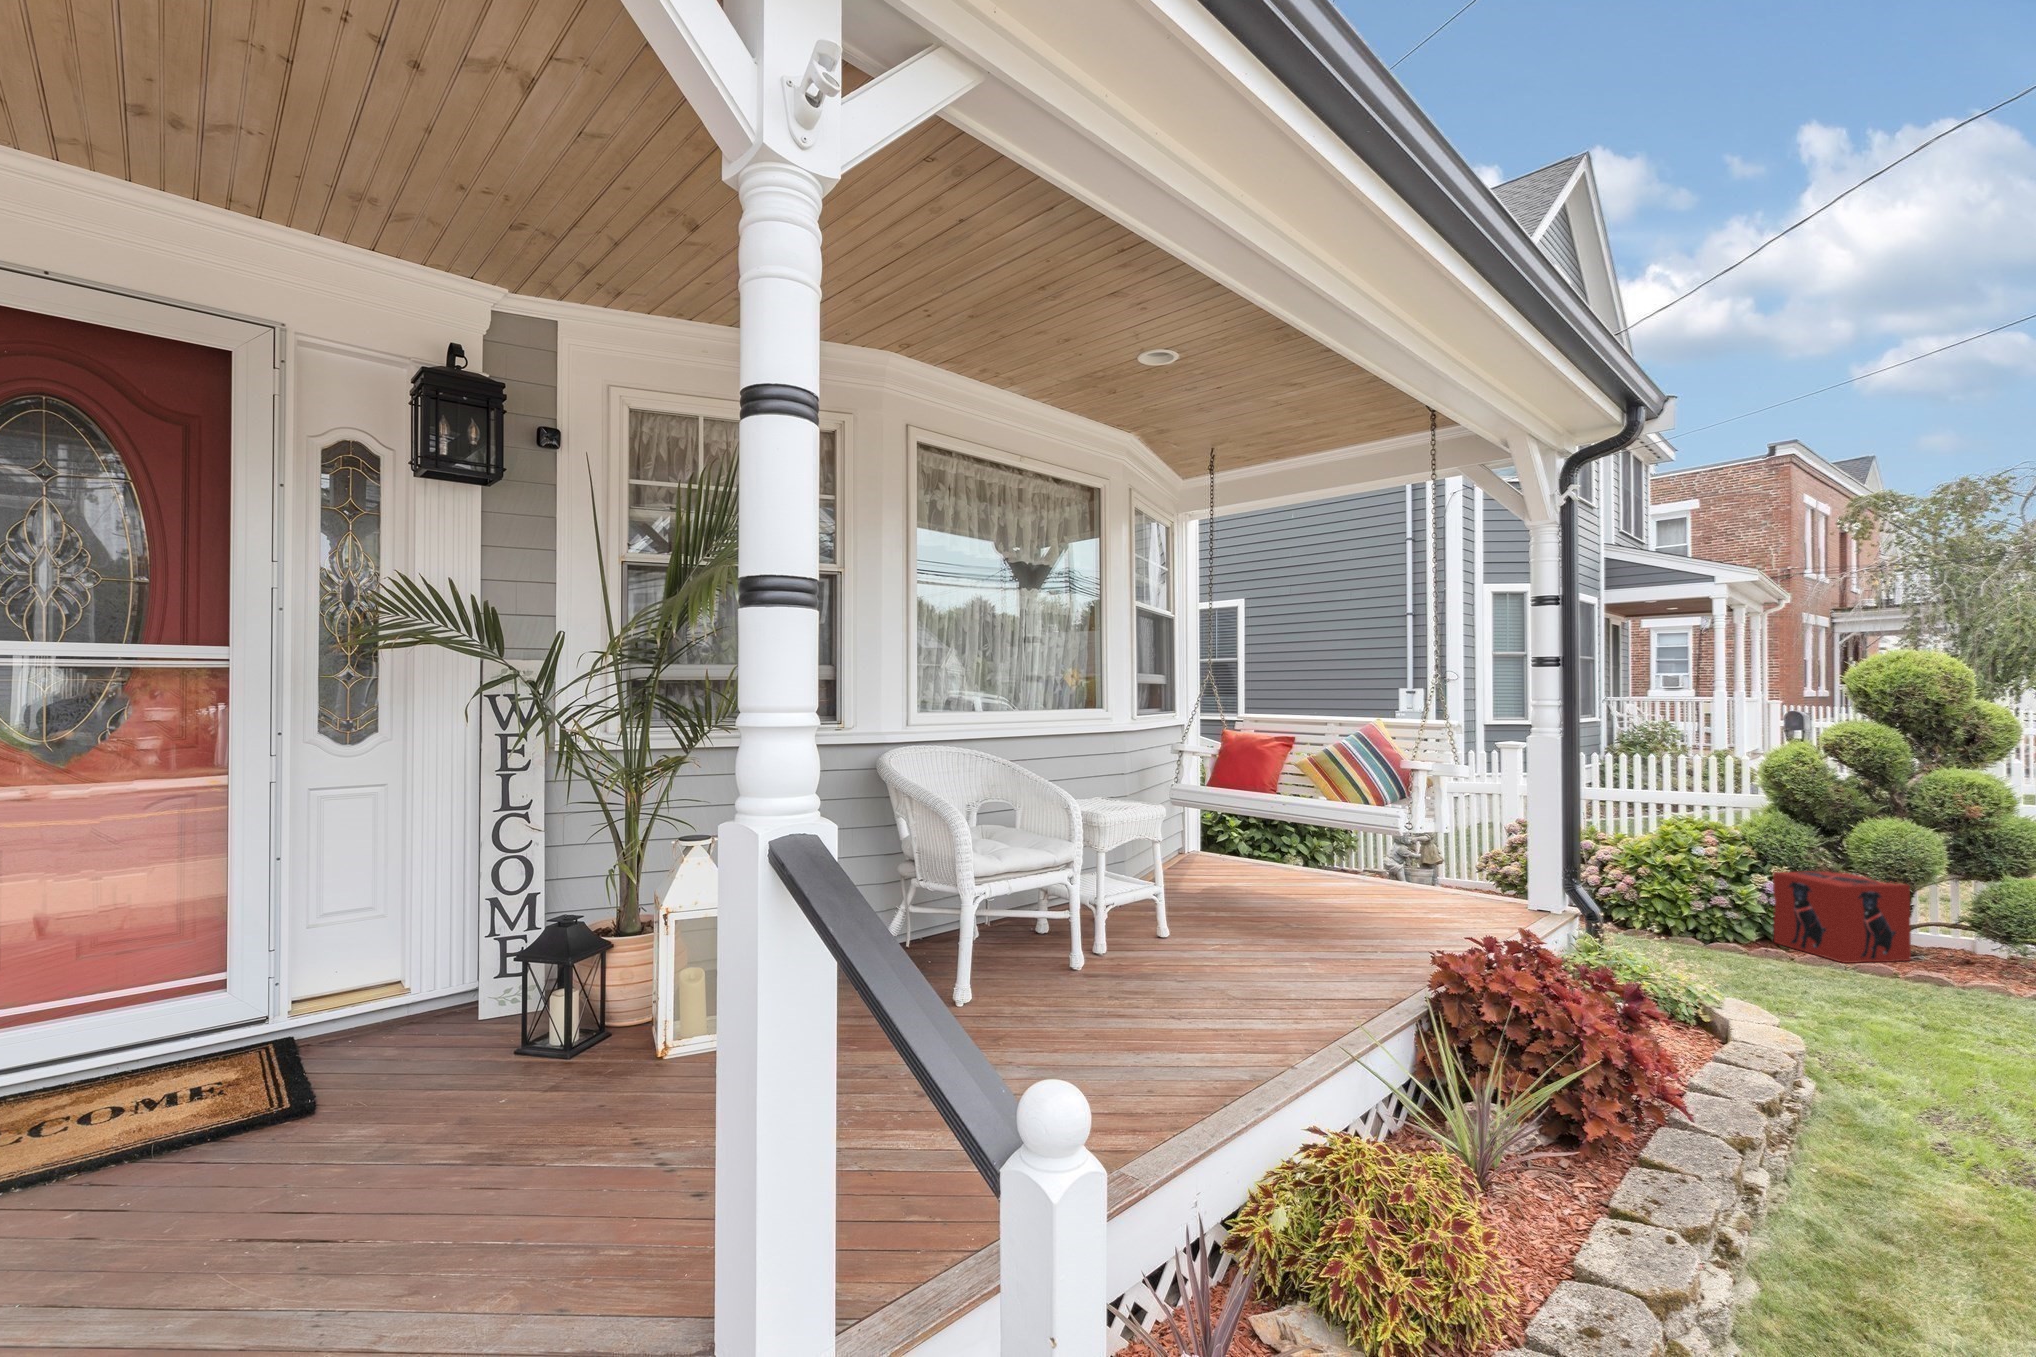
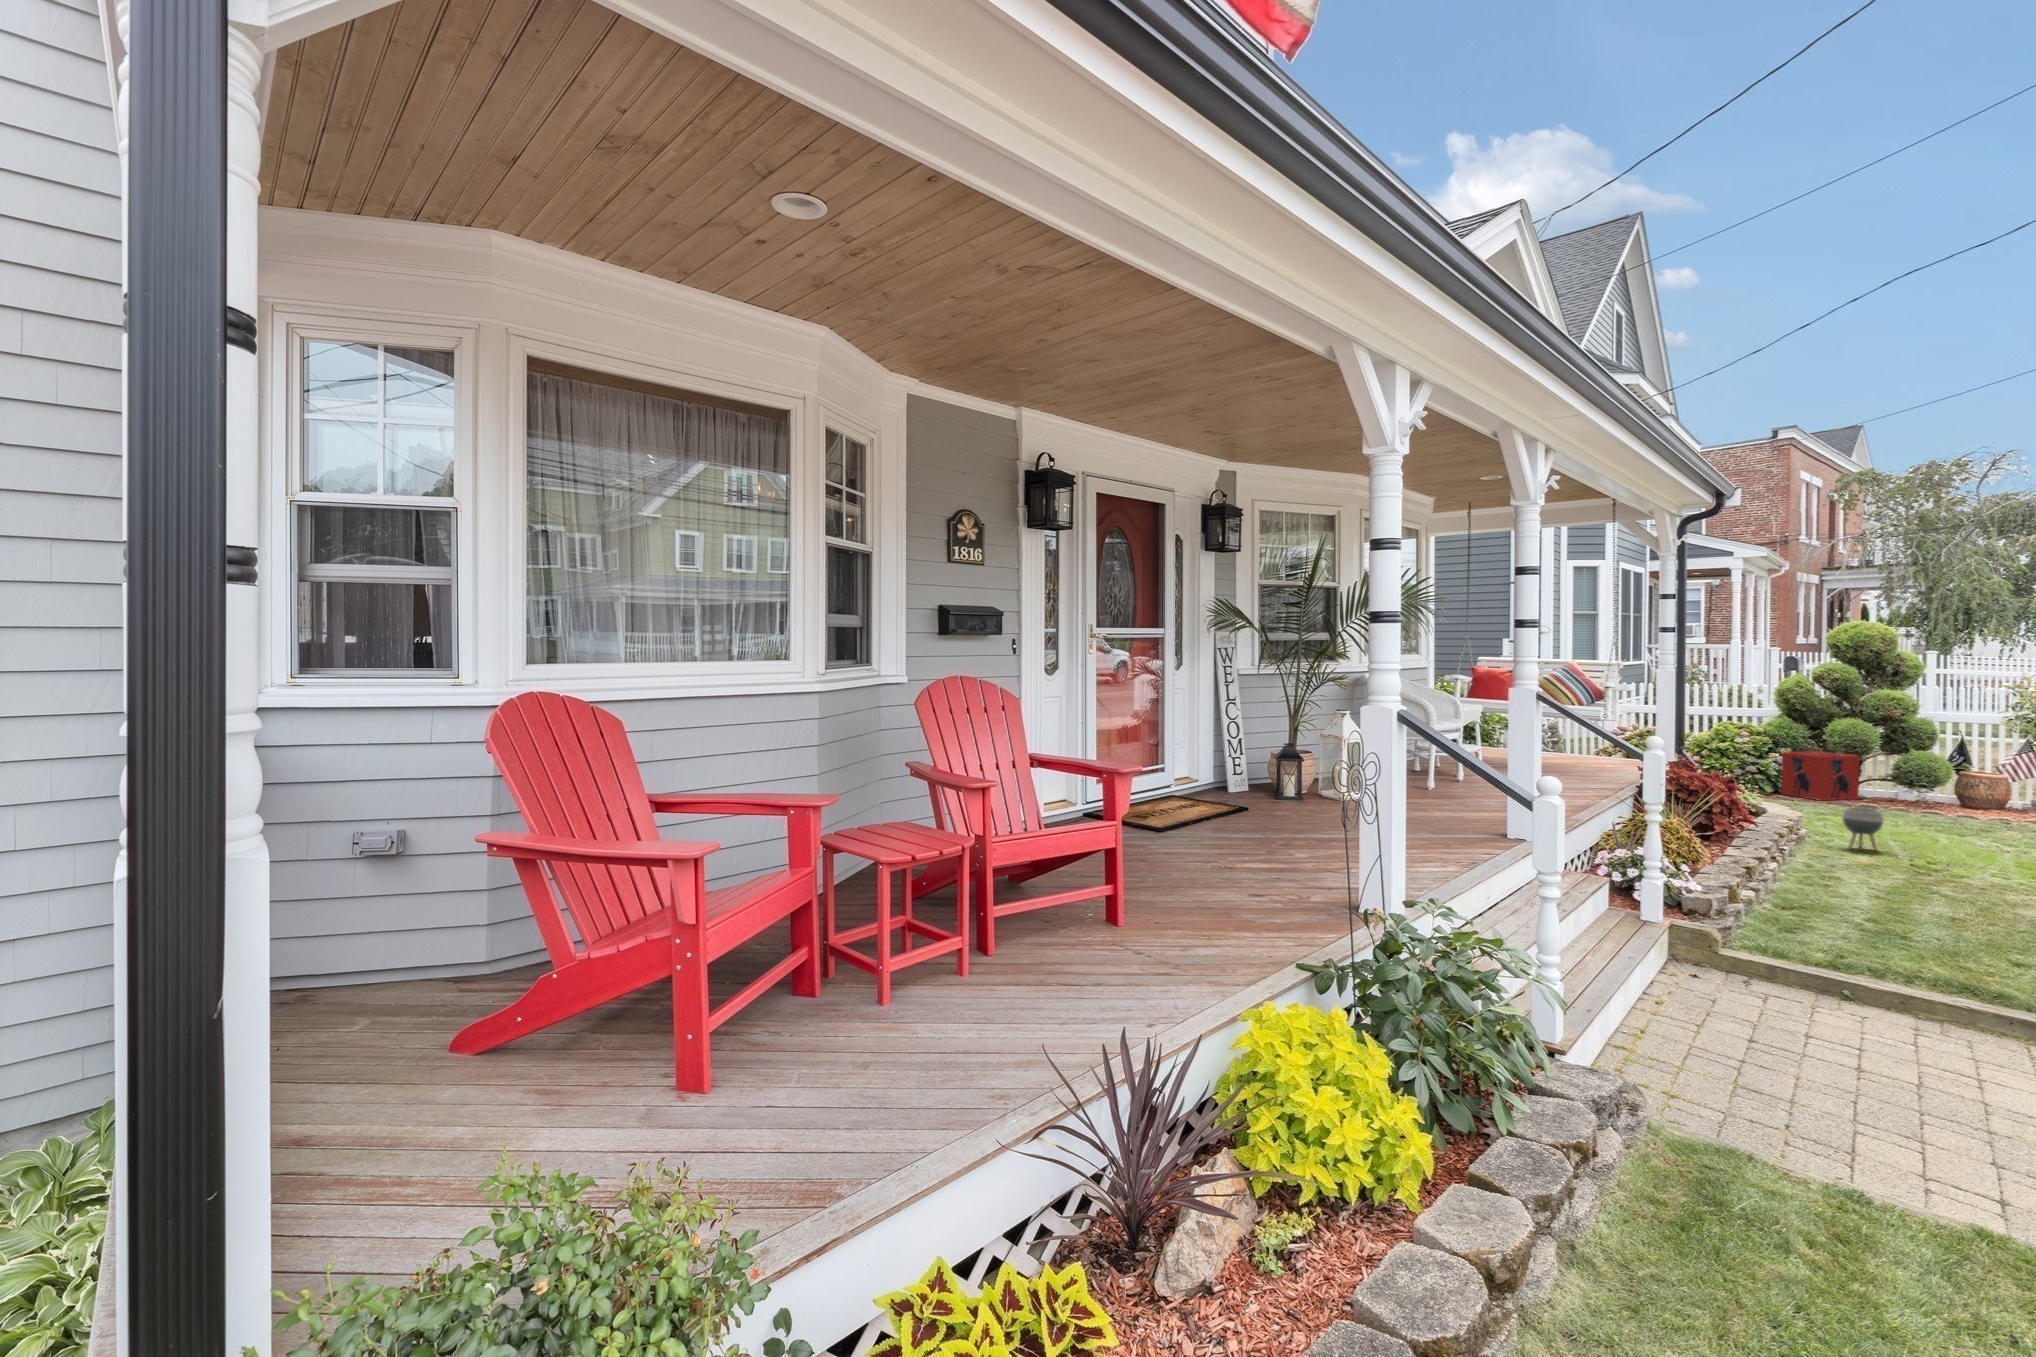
planter: none [1899,1053,1999,1167] -> present [1843,807,1883,851]

